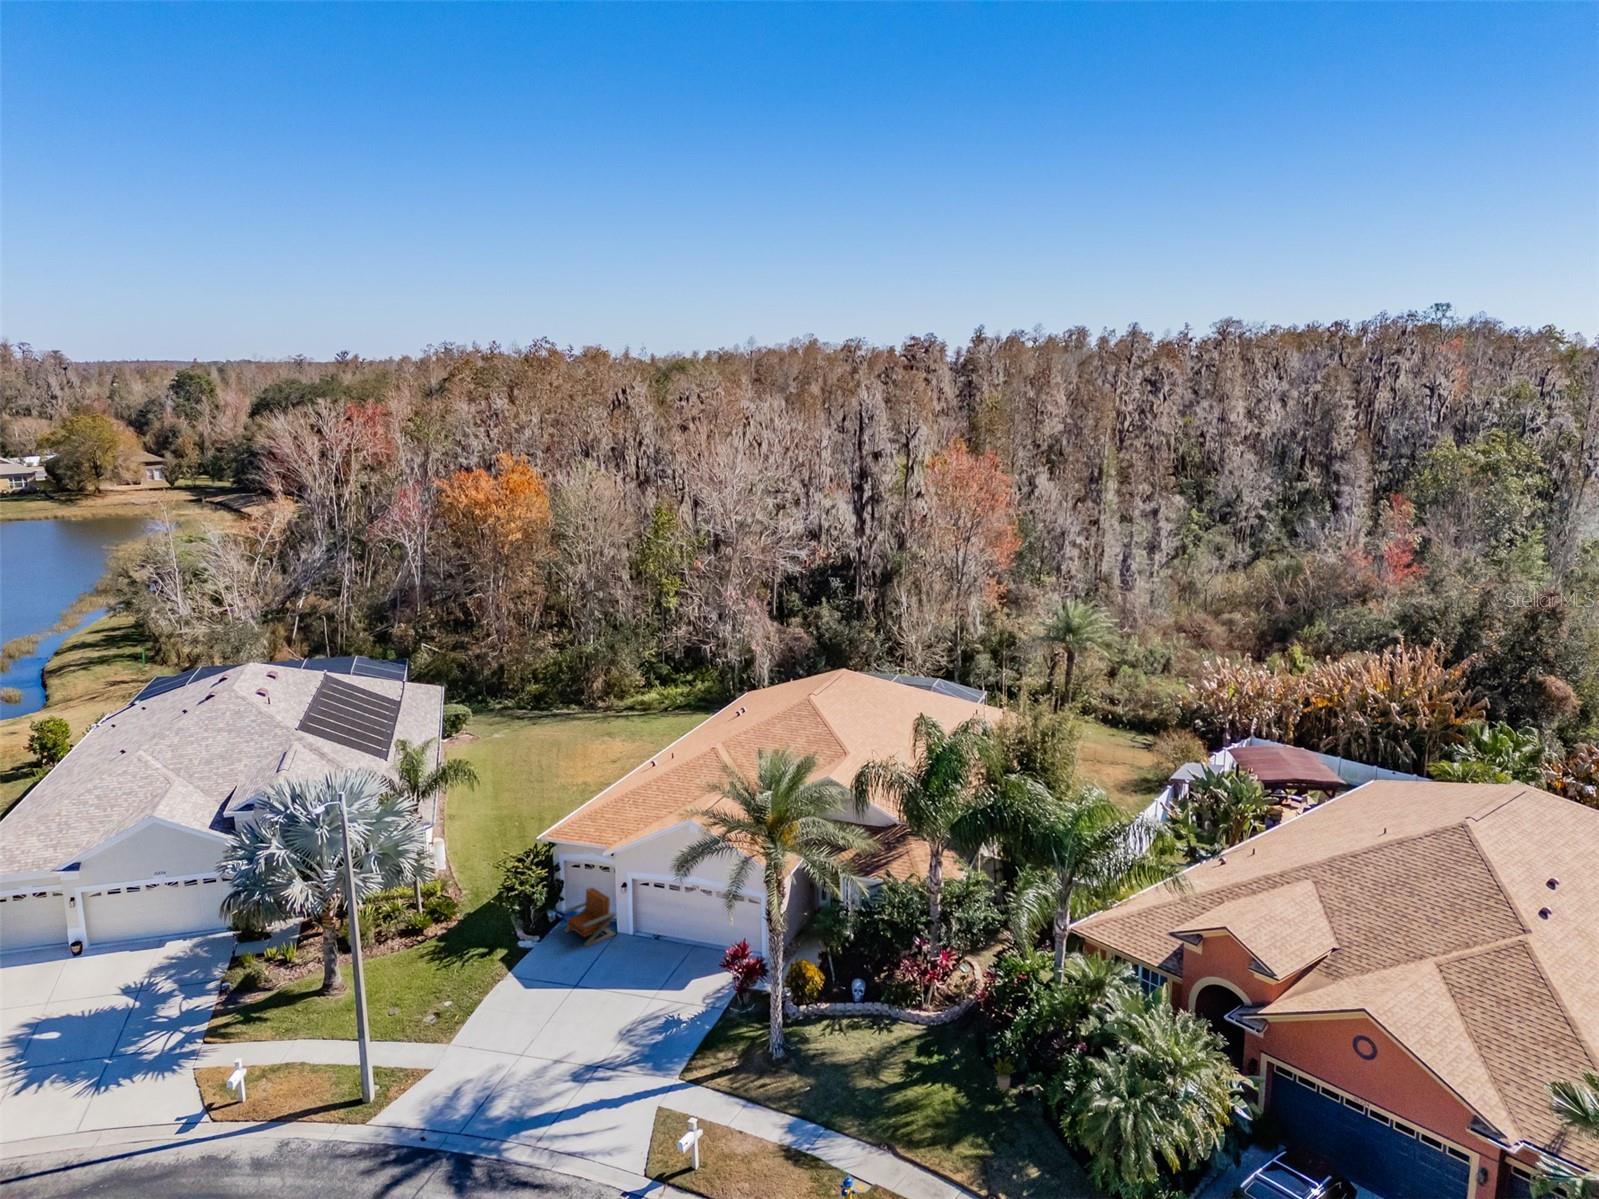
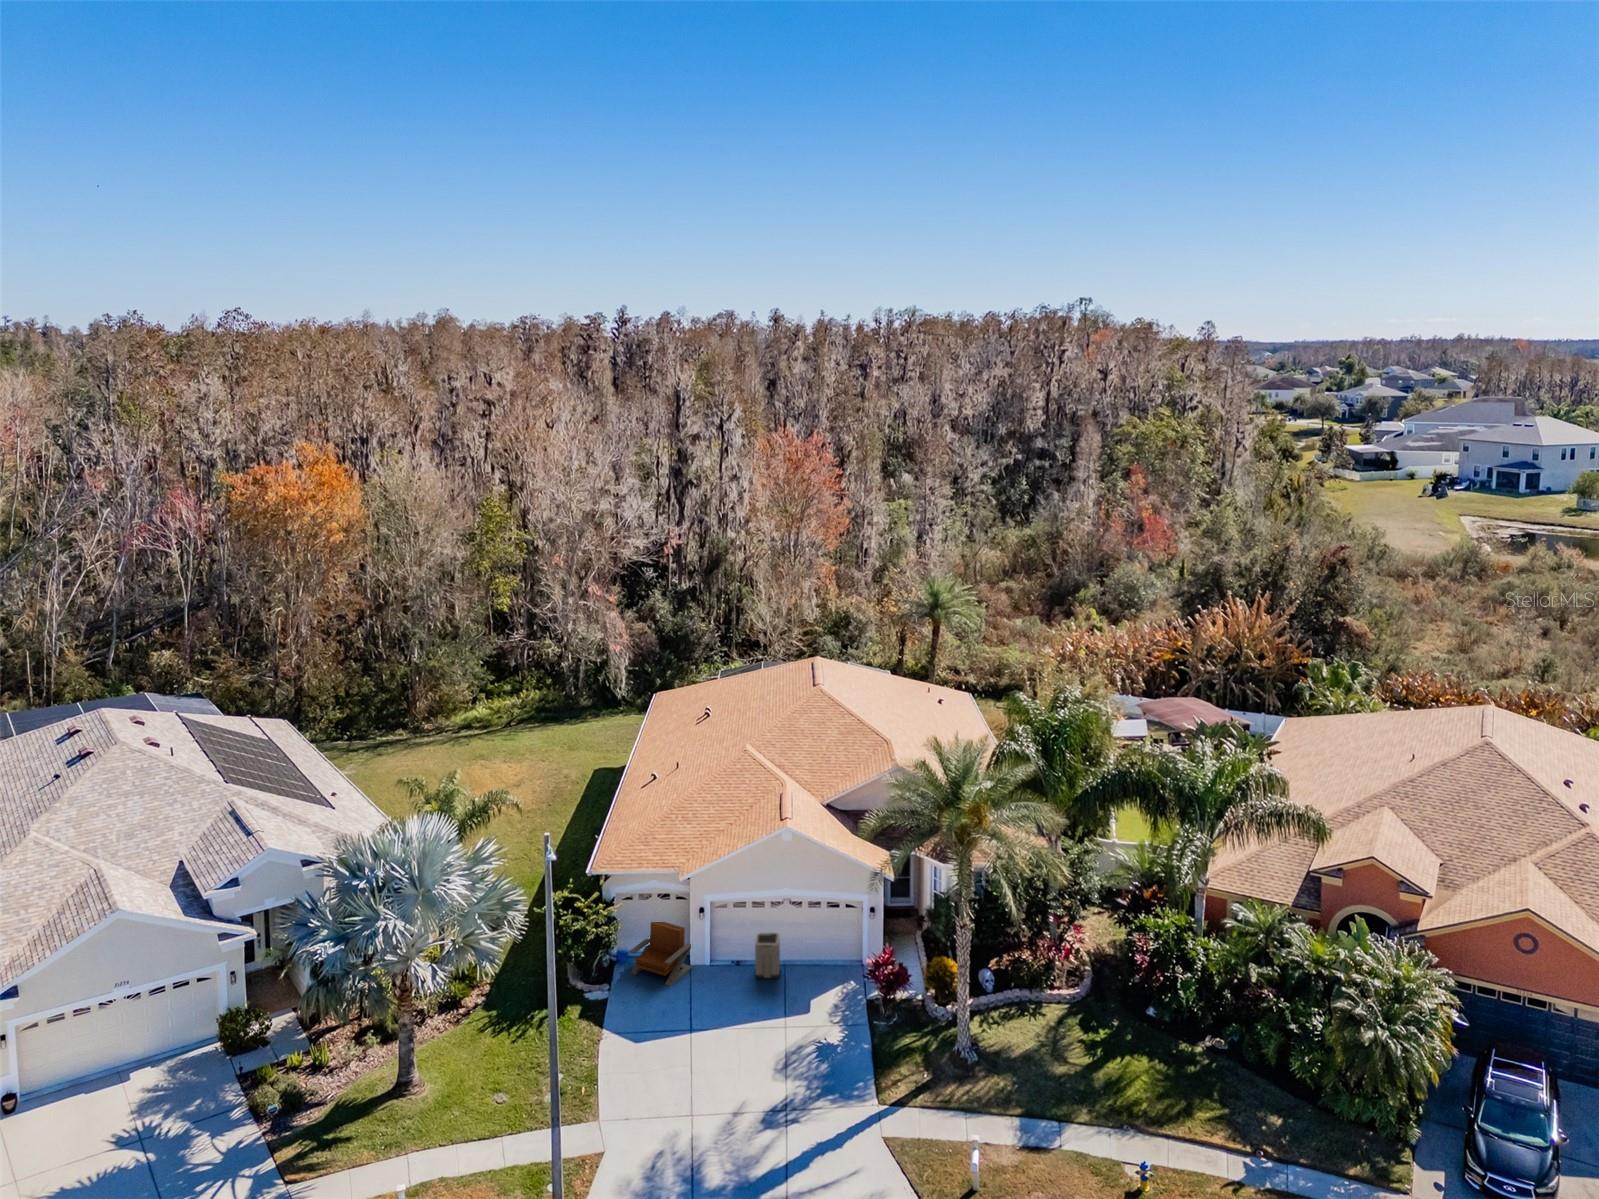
trash can: none [660,912,688,956] -> present [755,932,780,979]
potted plant: present [994,1057,1015,1090] -> none [1170,1014,1194,1048]

